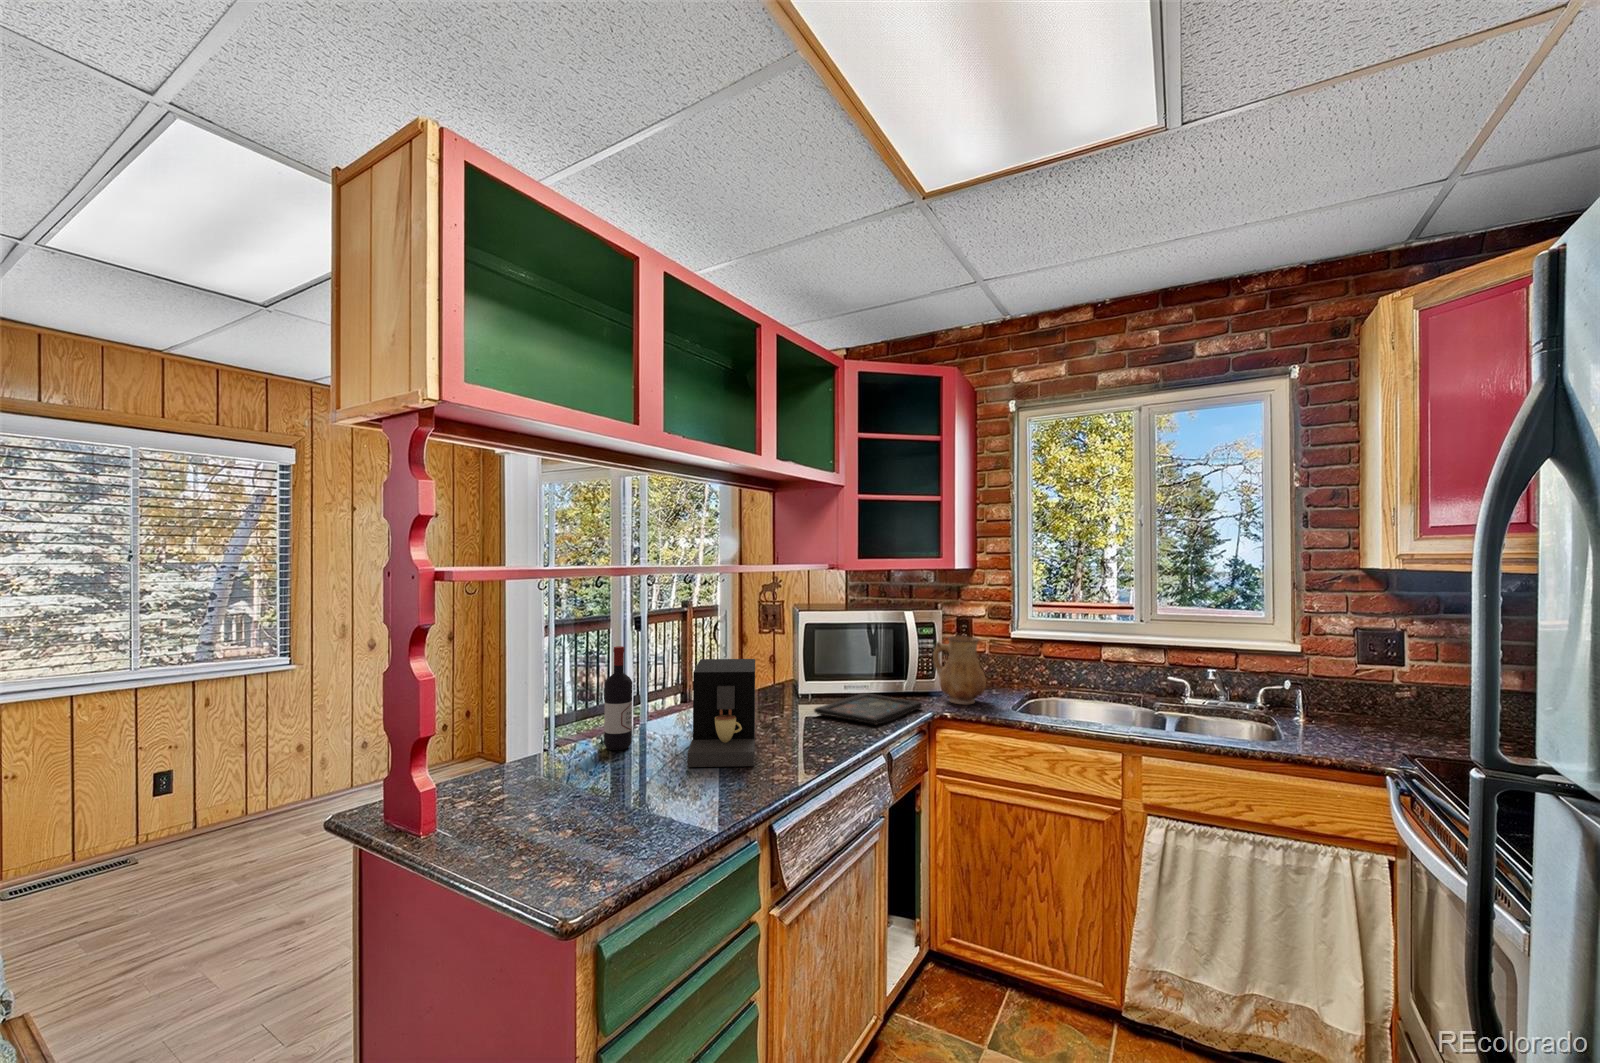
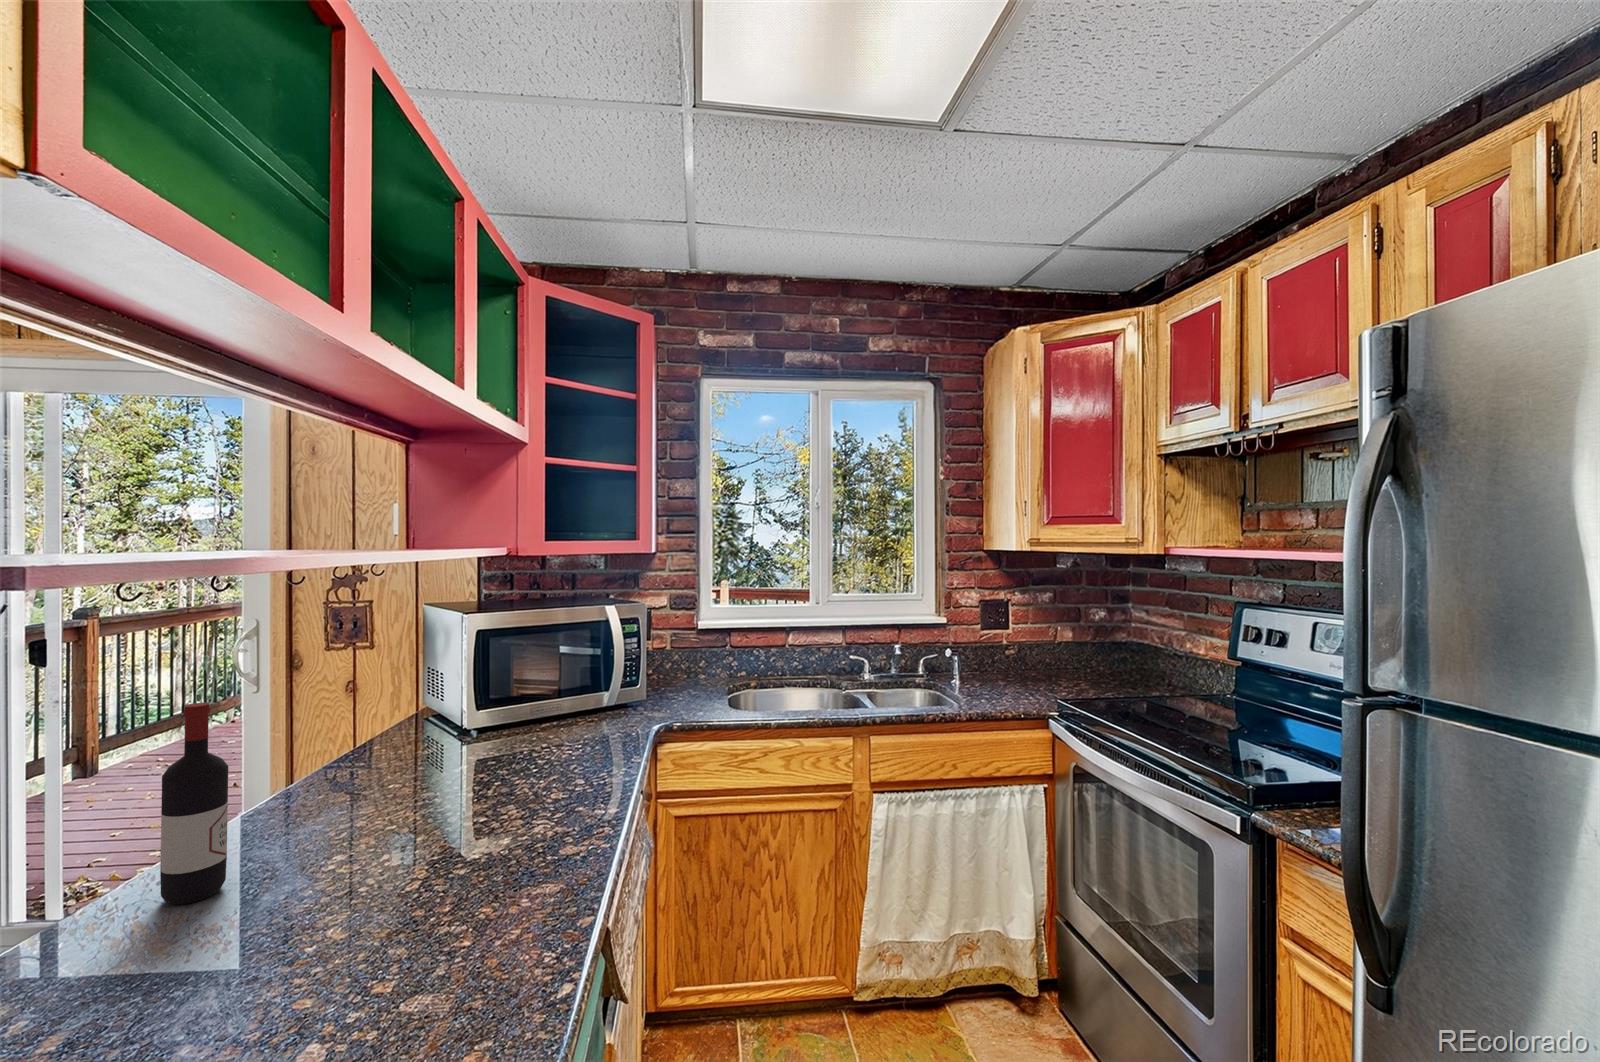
ceramic pitcher: present [933,636,986,704] -> none [634,632,696,712]
coffee maker: present [687,659,755,767] -> none [349,692,509,892]
tray: present [814,693,922,724] -> none [508,717,636,757]

